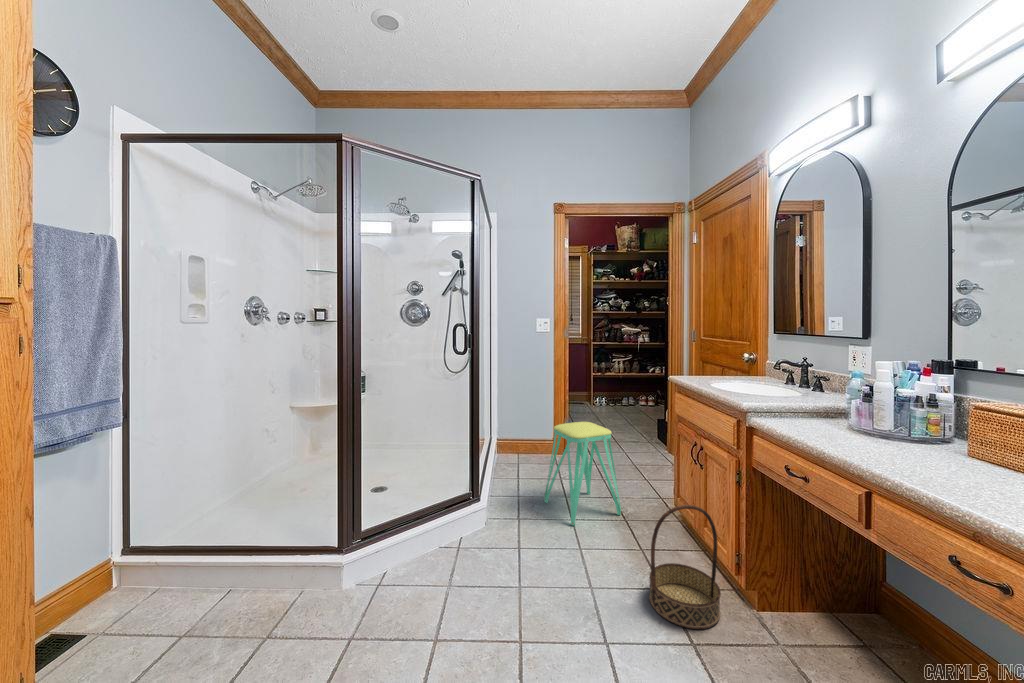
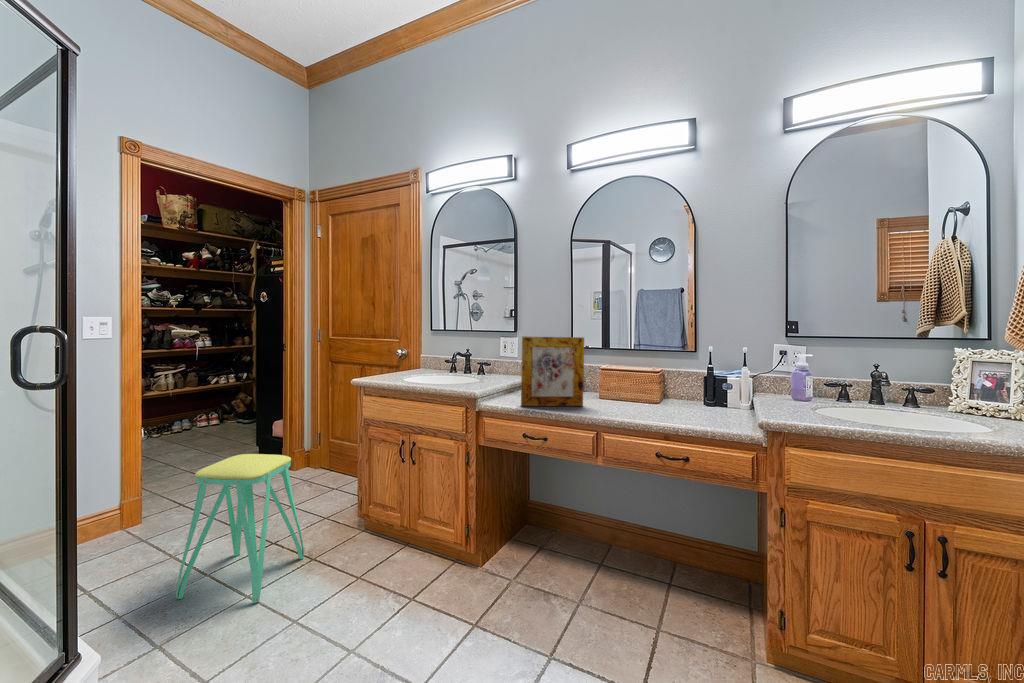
picture frame: none [800,341,918,454] -> present [521,336,584,406]
basket: present [649,505,721,629] -> none [406,497,473,623]

